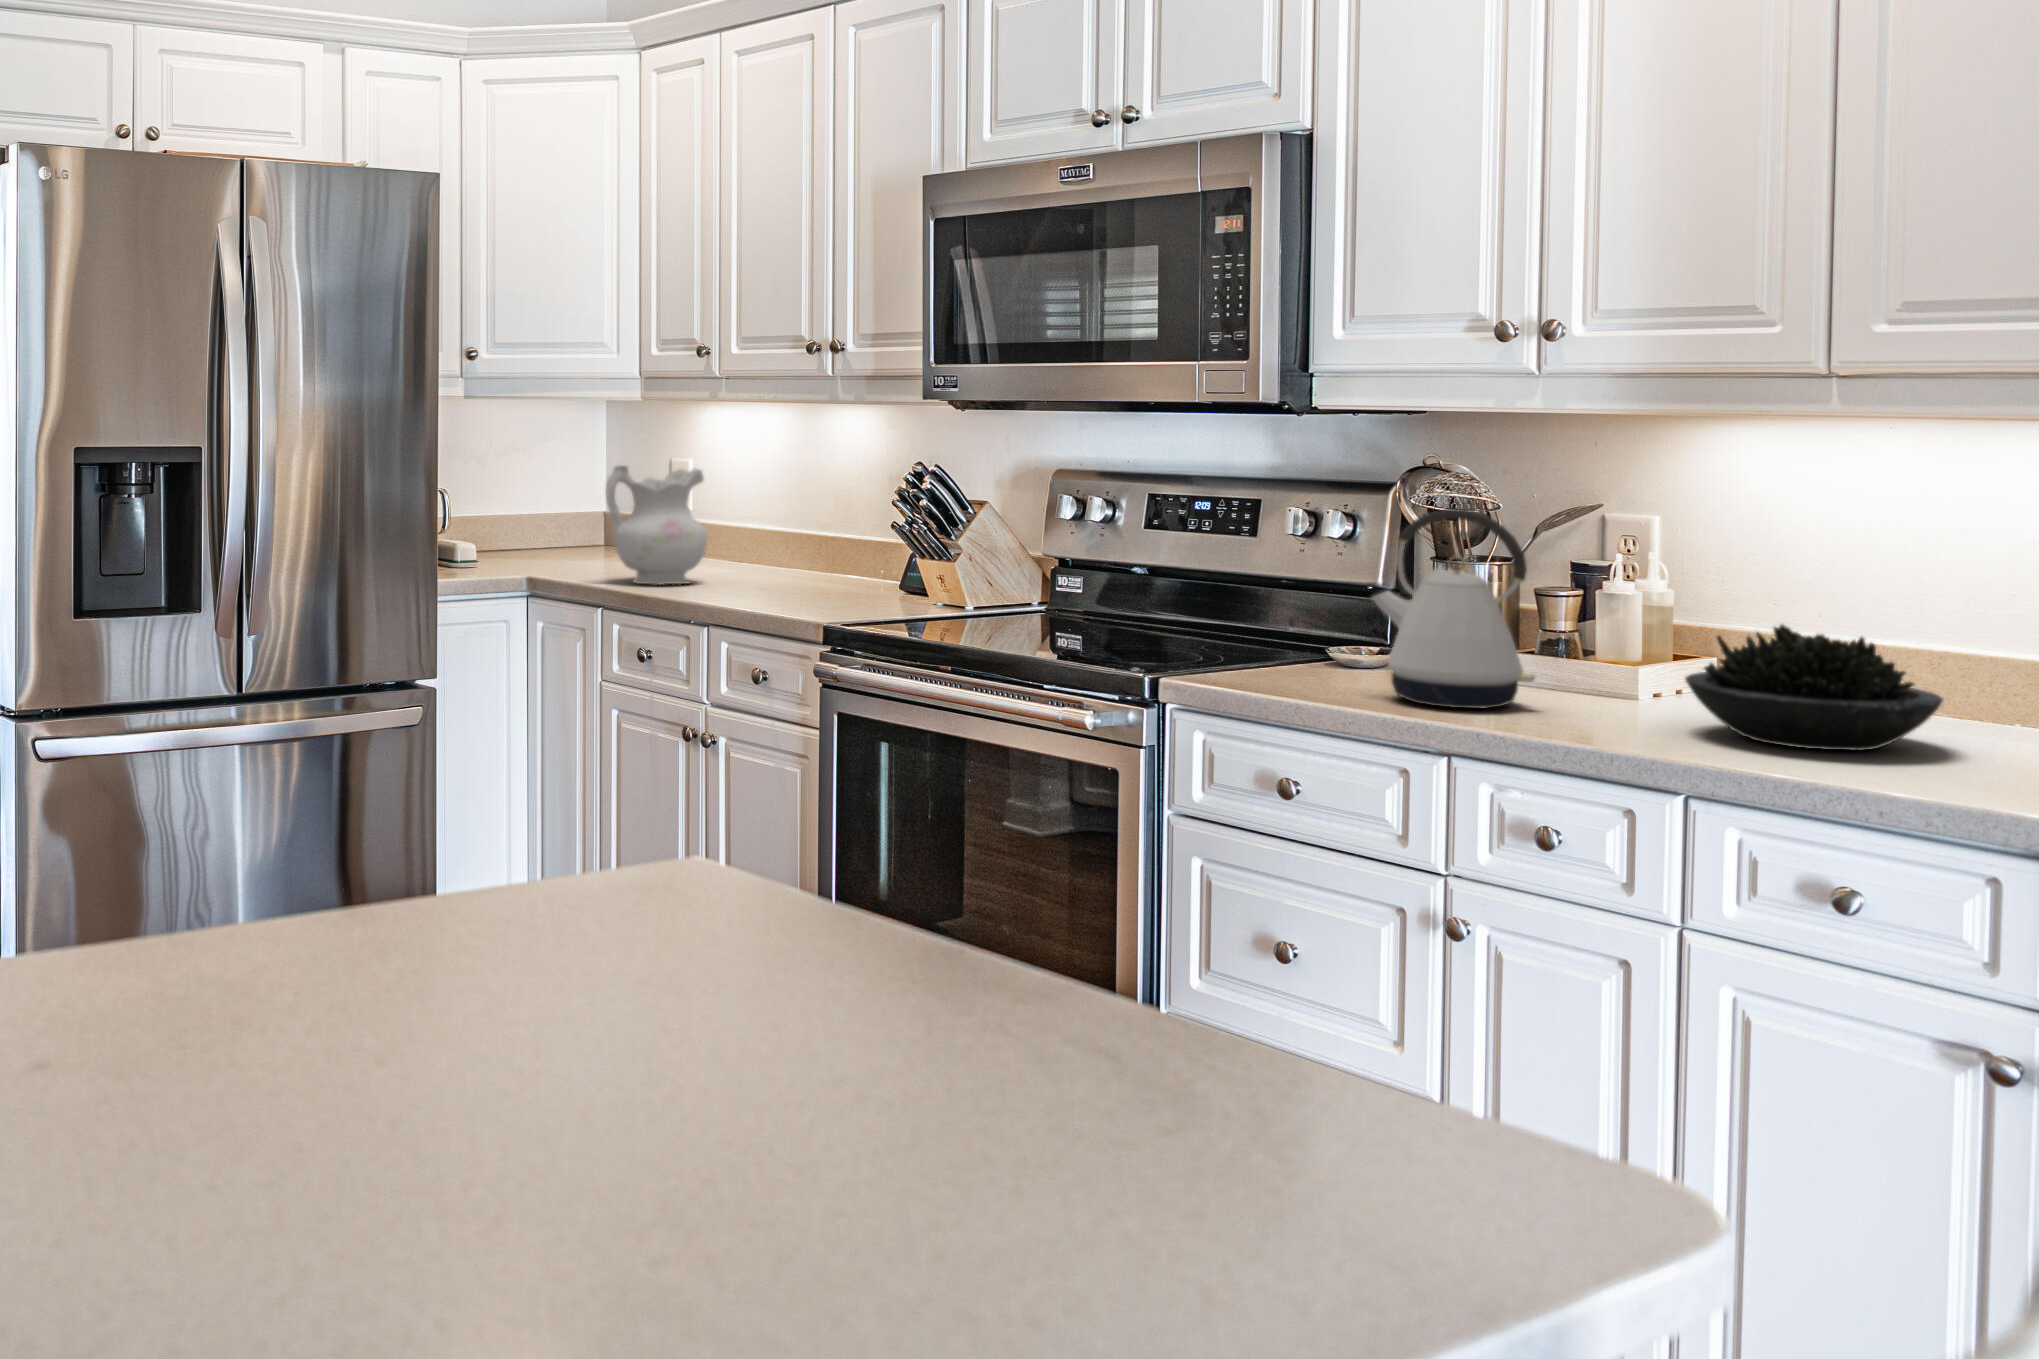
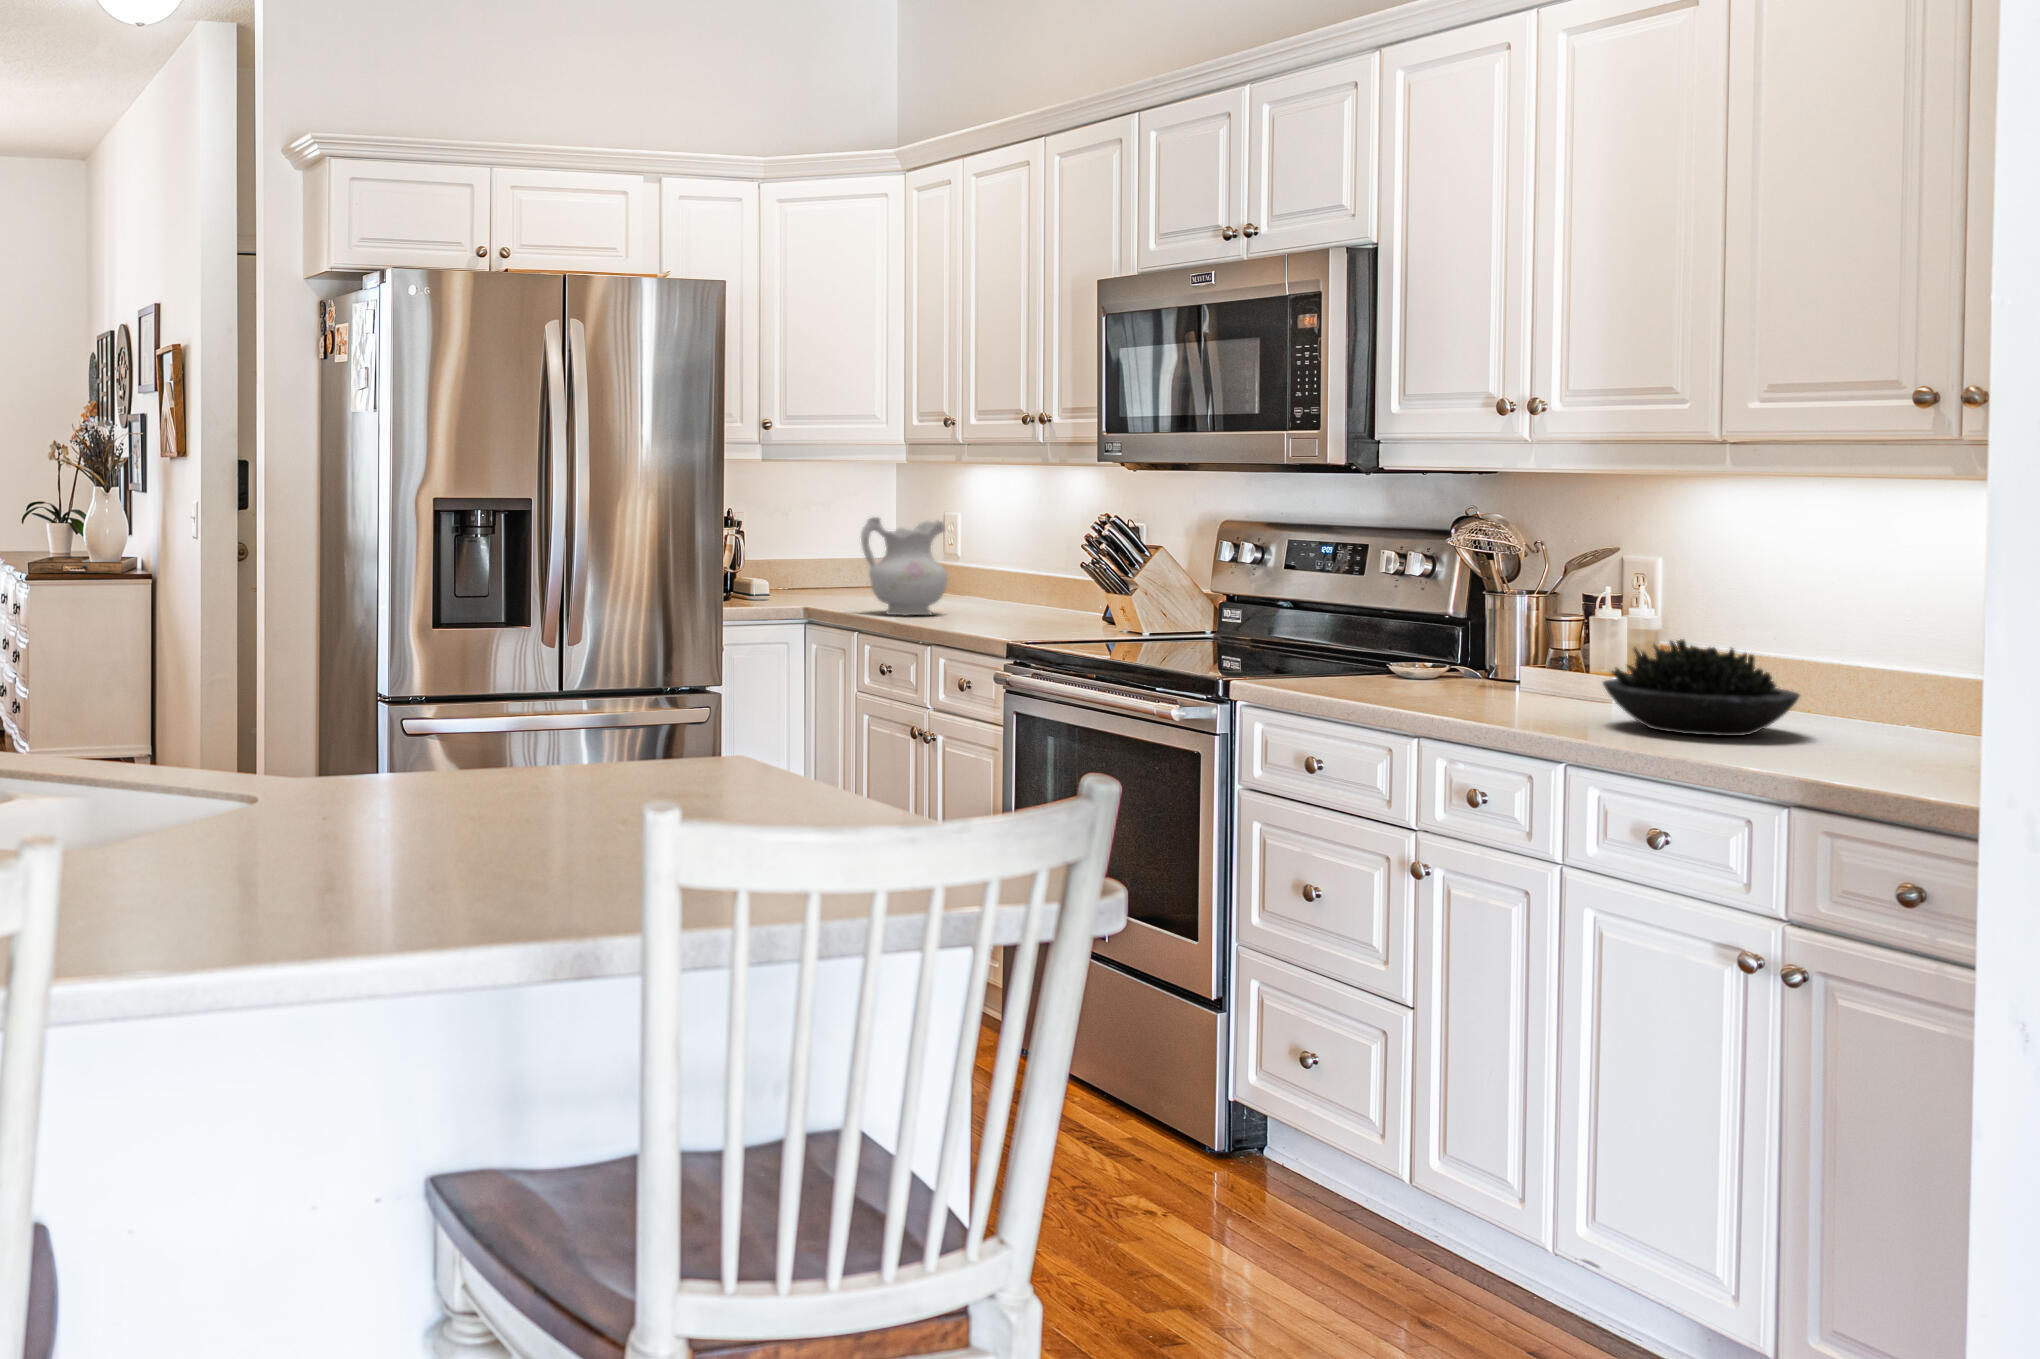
kettle: present [1372,509,1535,708] -> none [1387,549,1509,705]

